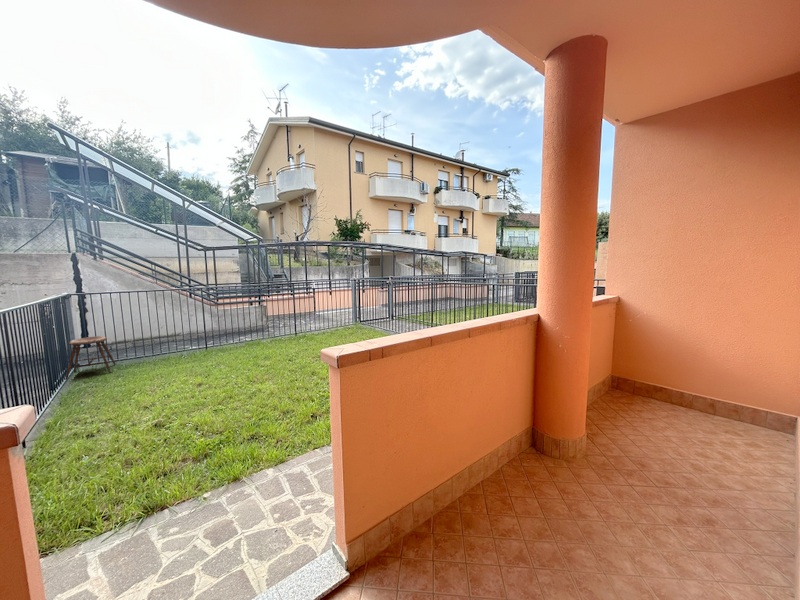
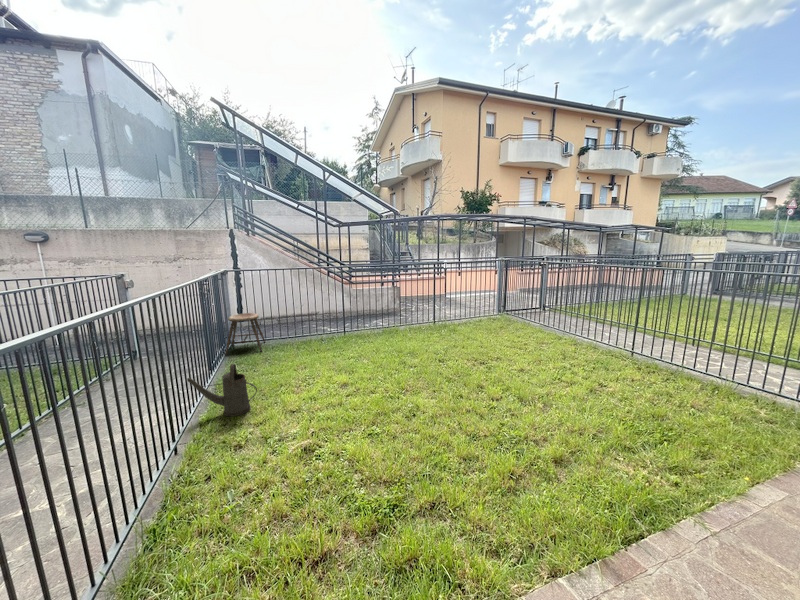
watering can: none [20,378,101,427] -> present [187,364,257,416]

